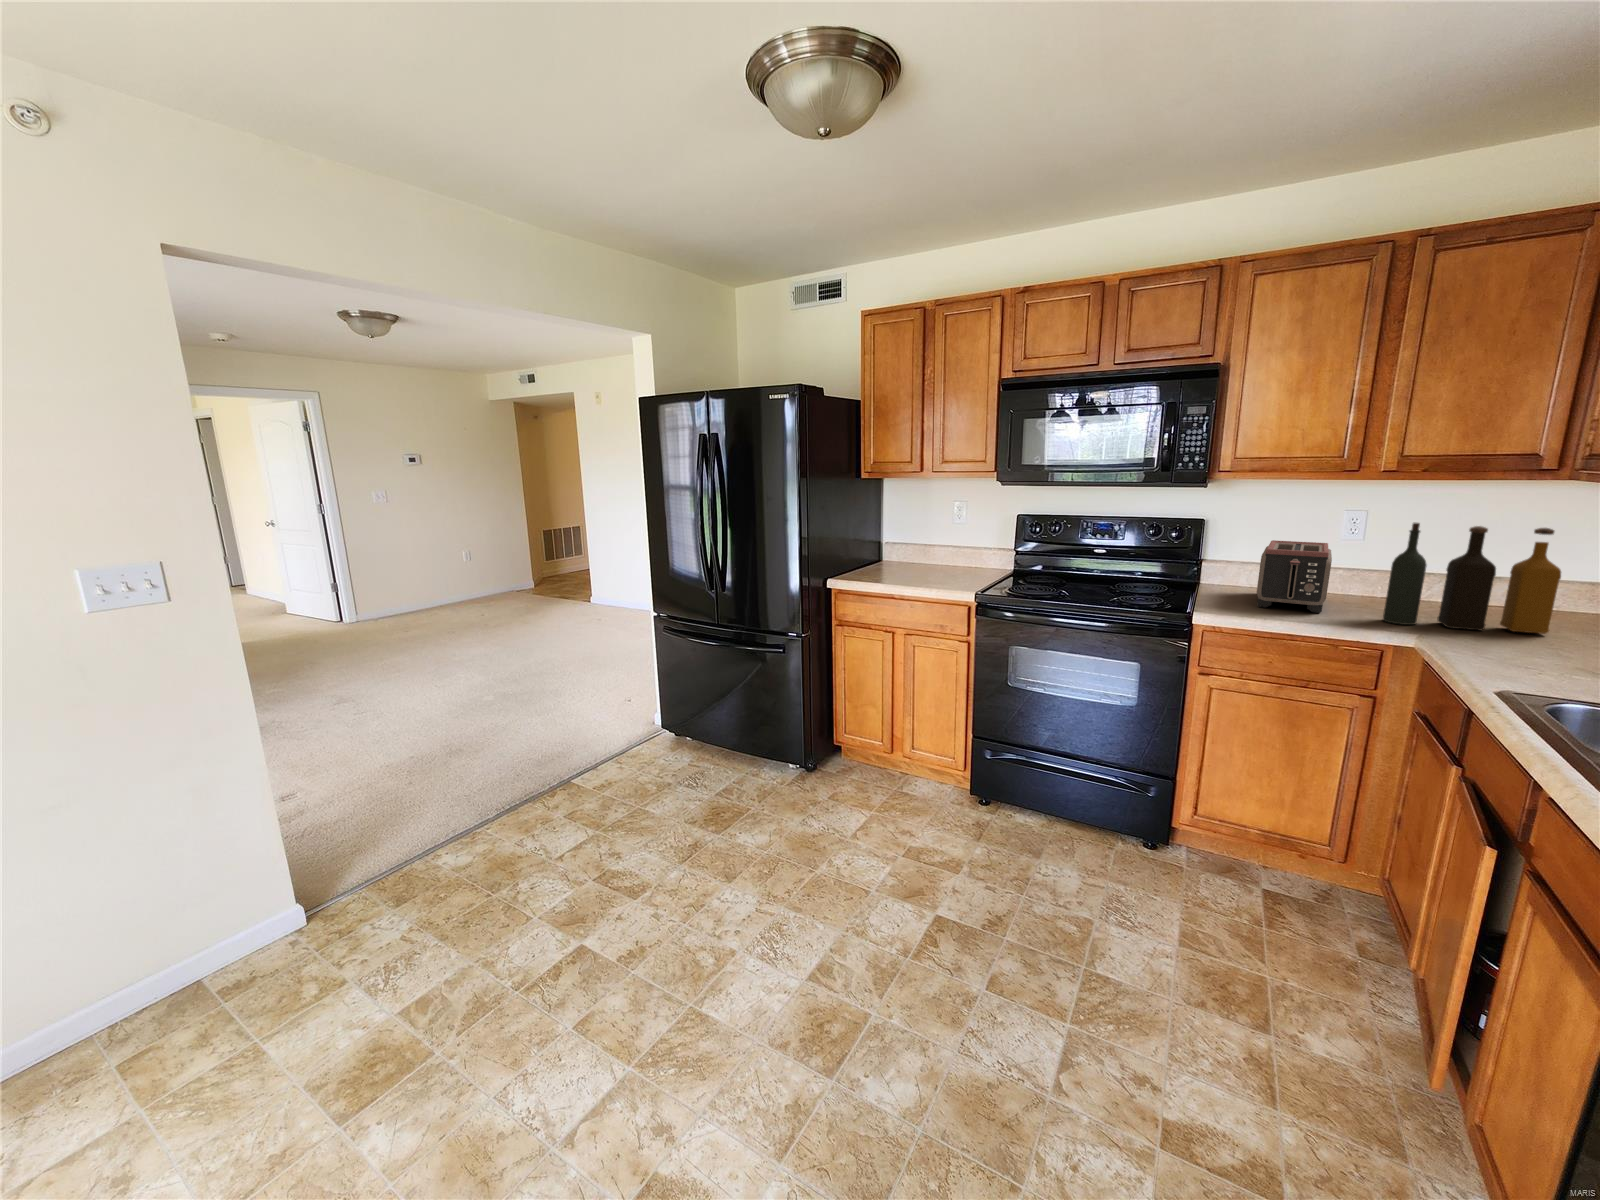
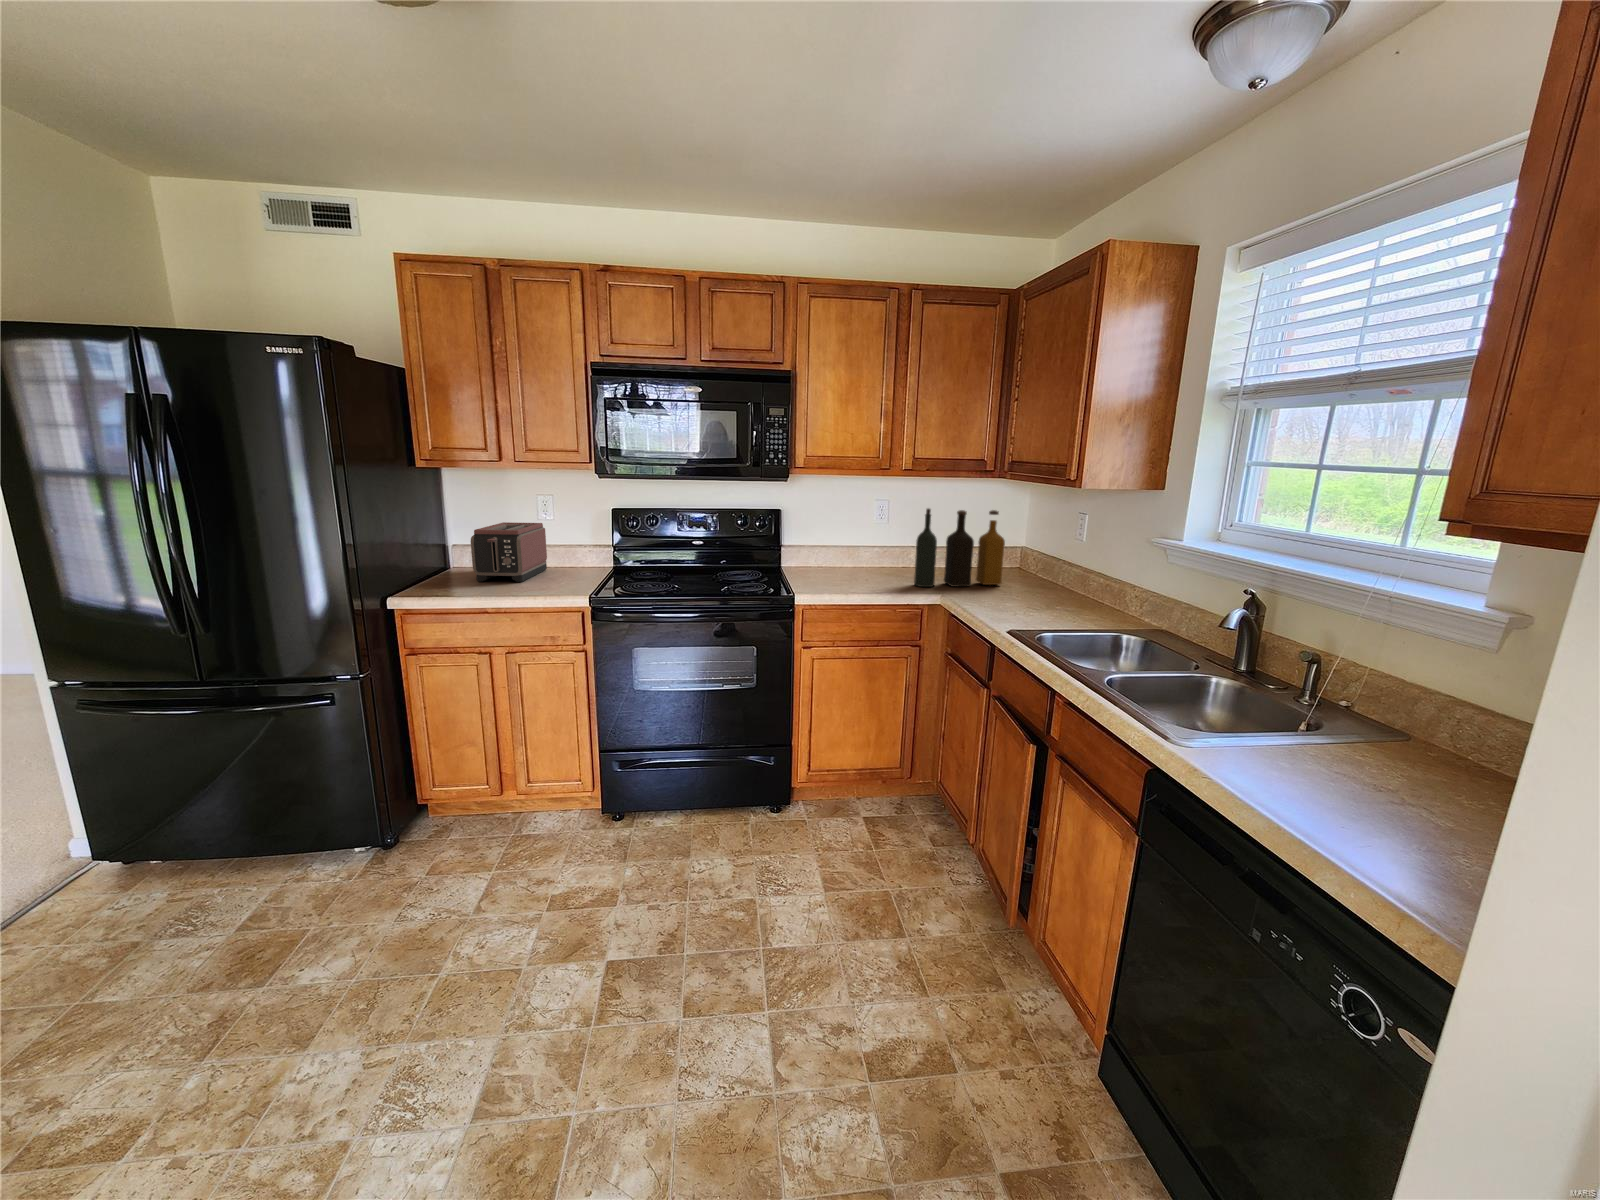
toaster: present [1257,540,1332,613] -> present [471,522,547,582]

